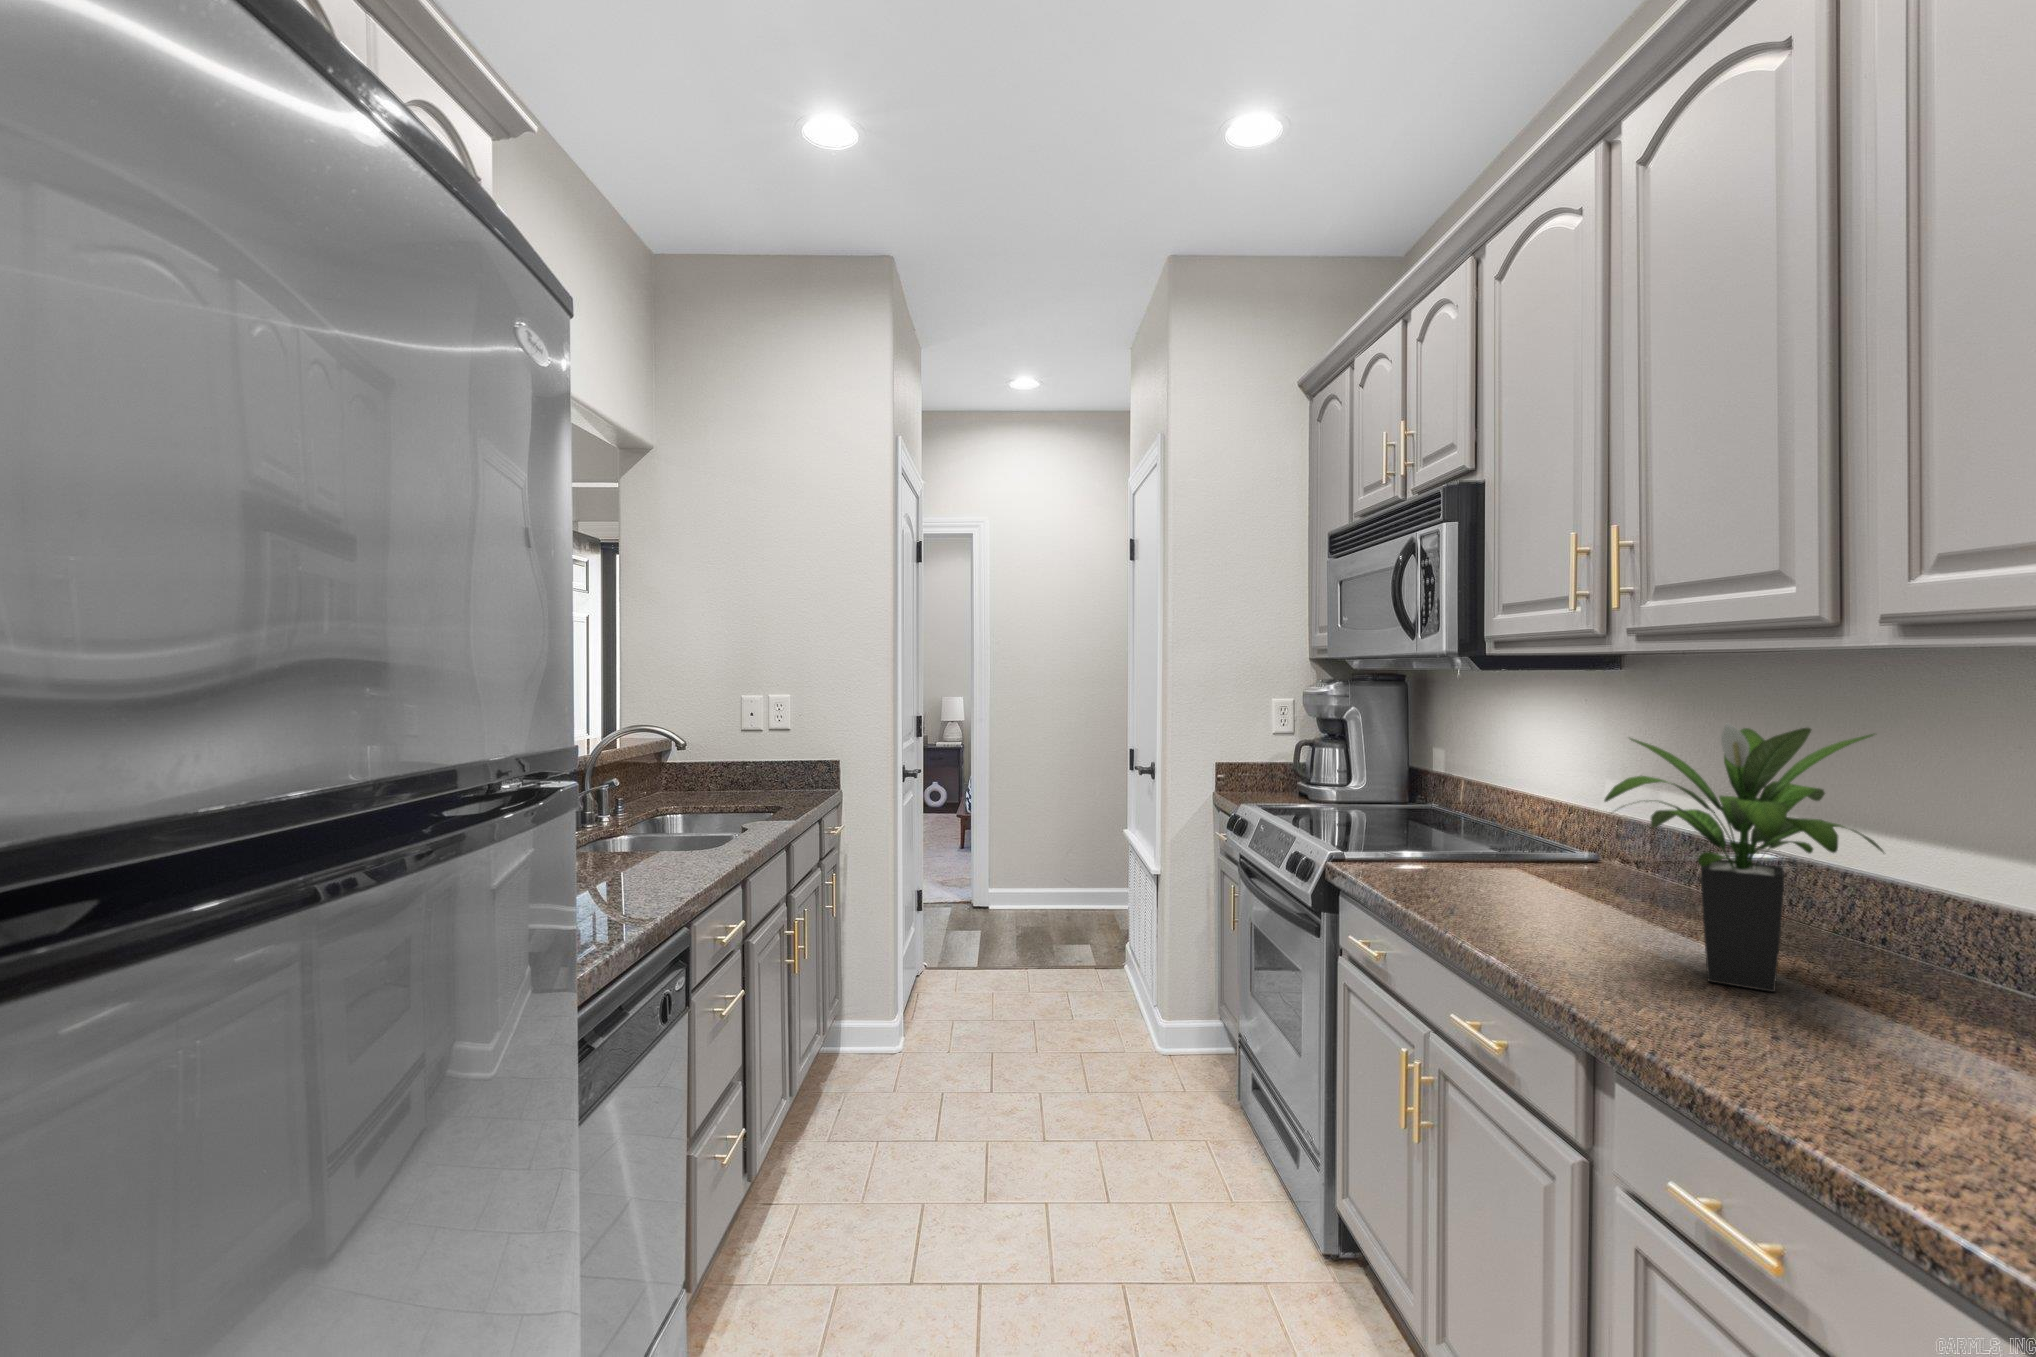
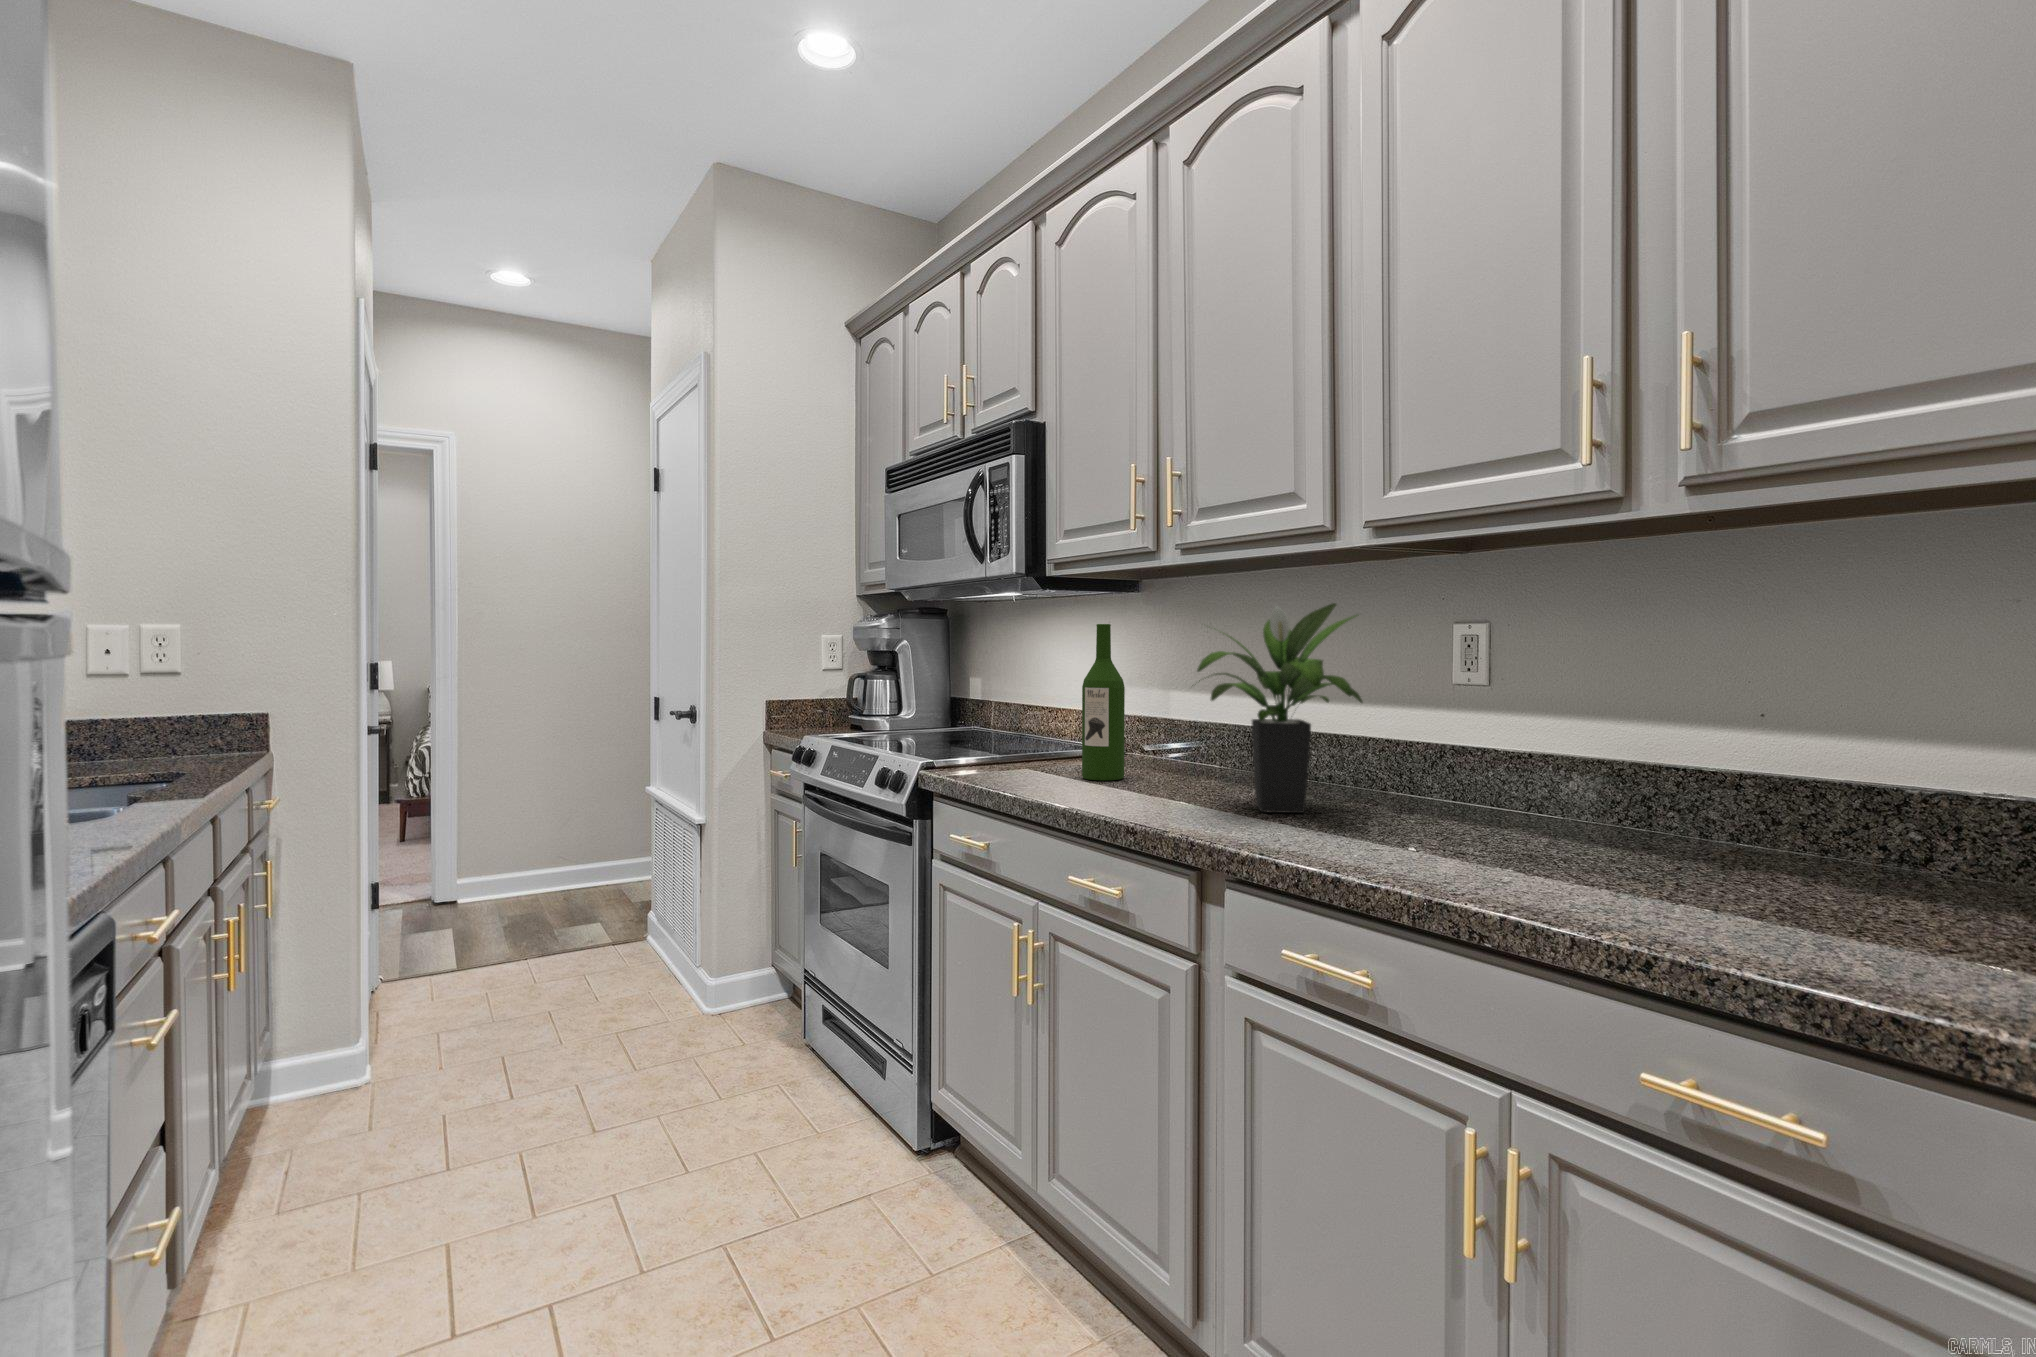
wine bottle: none [1504,718,1559,900] -> present [1082,624,1125,780]

